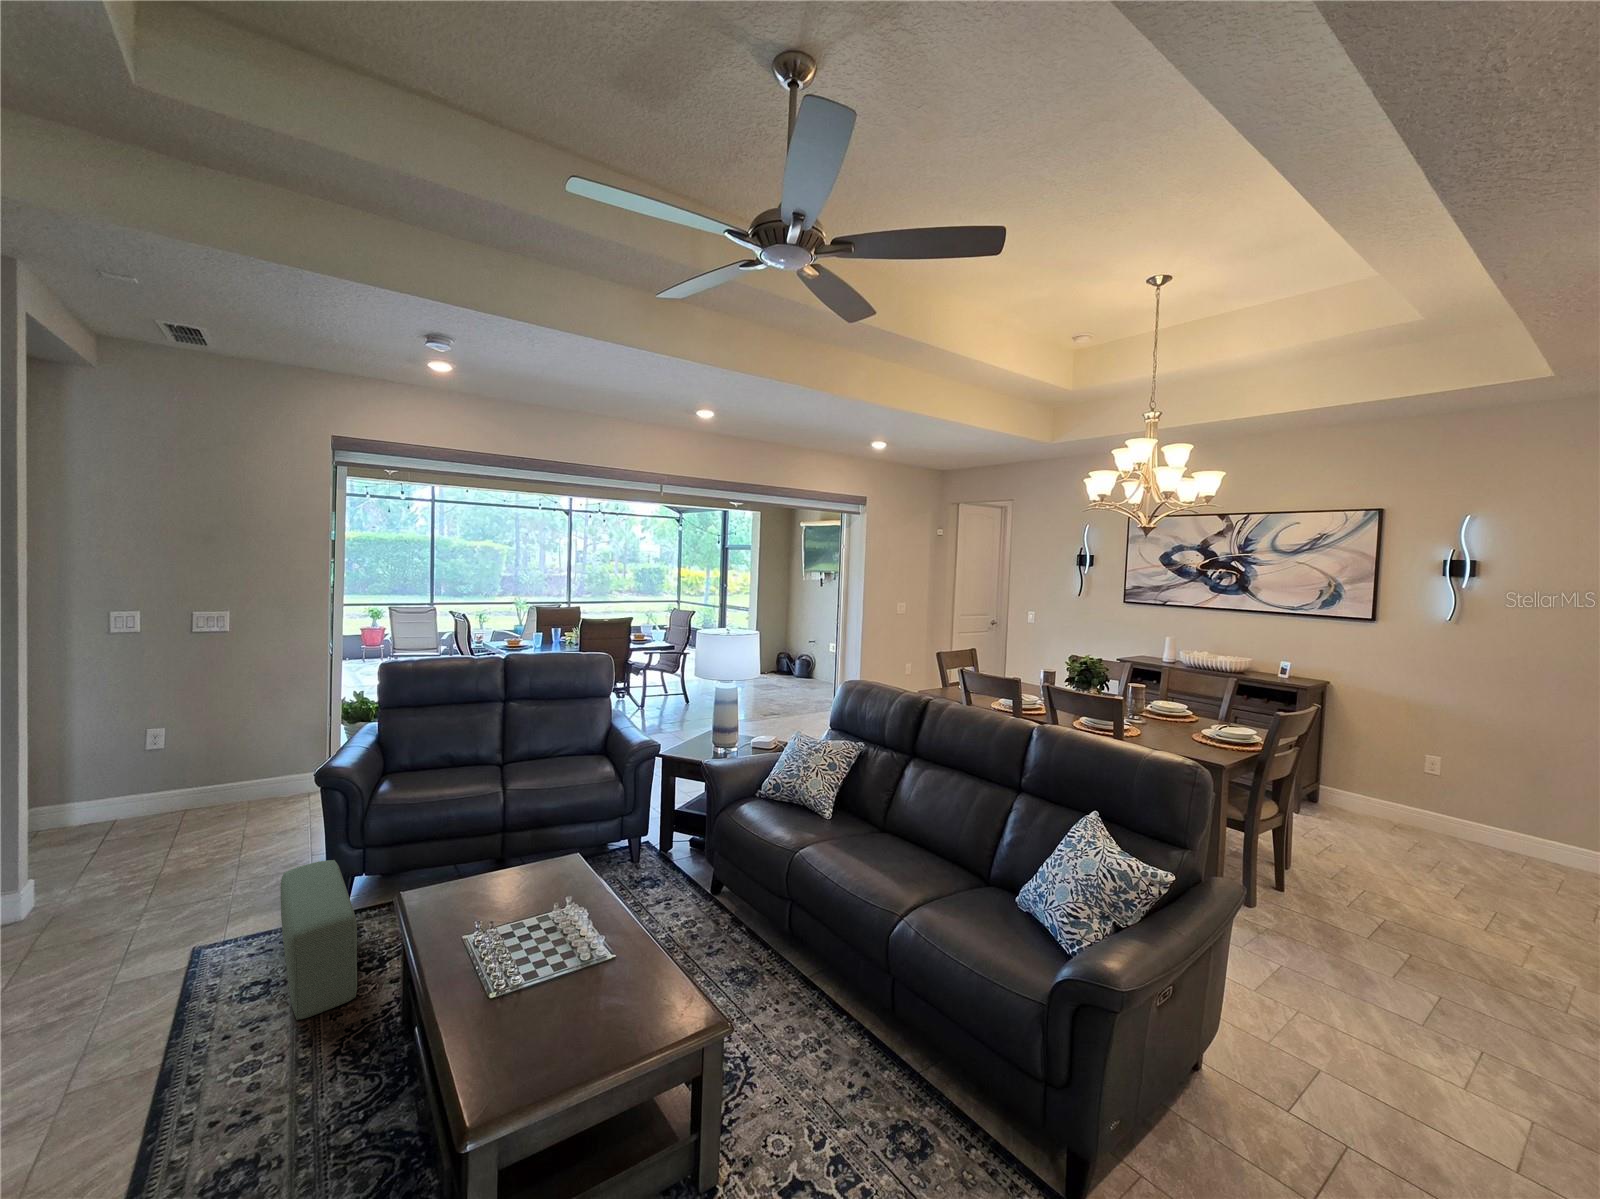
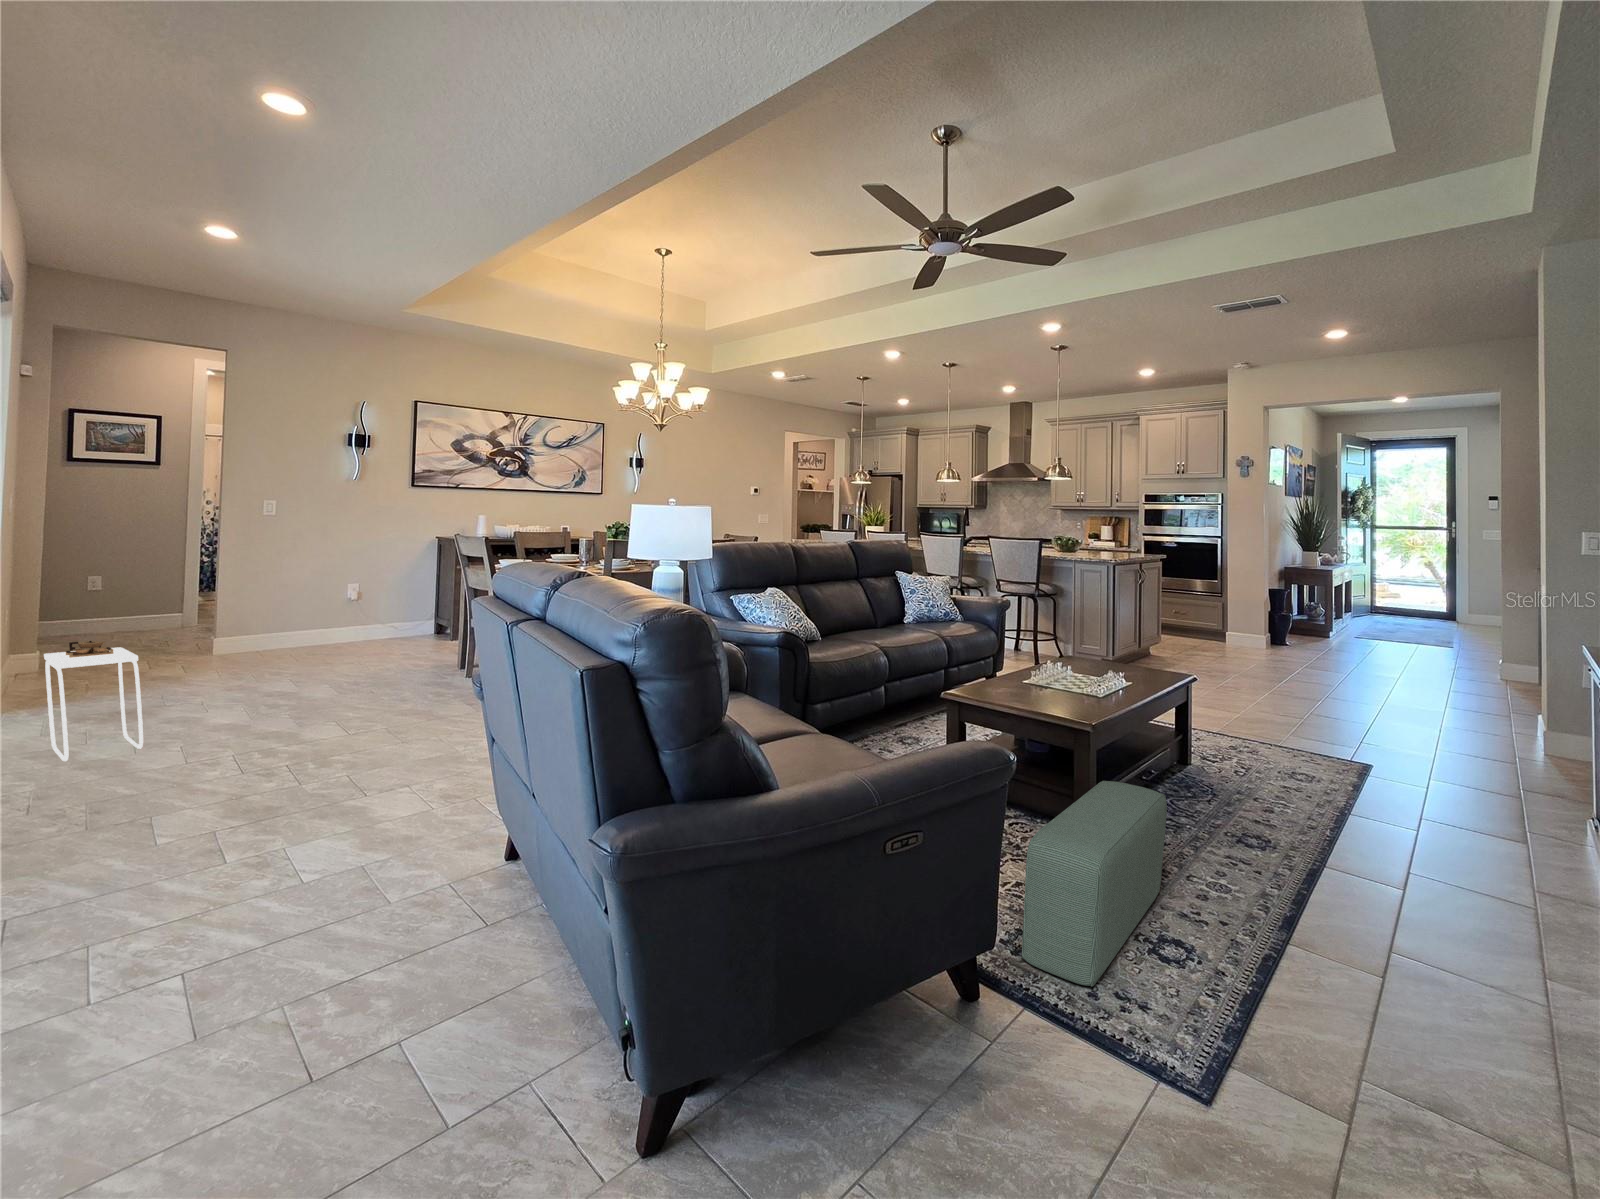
side table: none [771,676,813,729] -> present [44,641,143,761]

